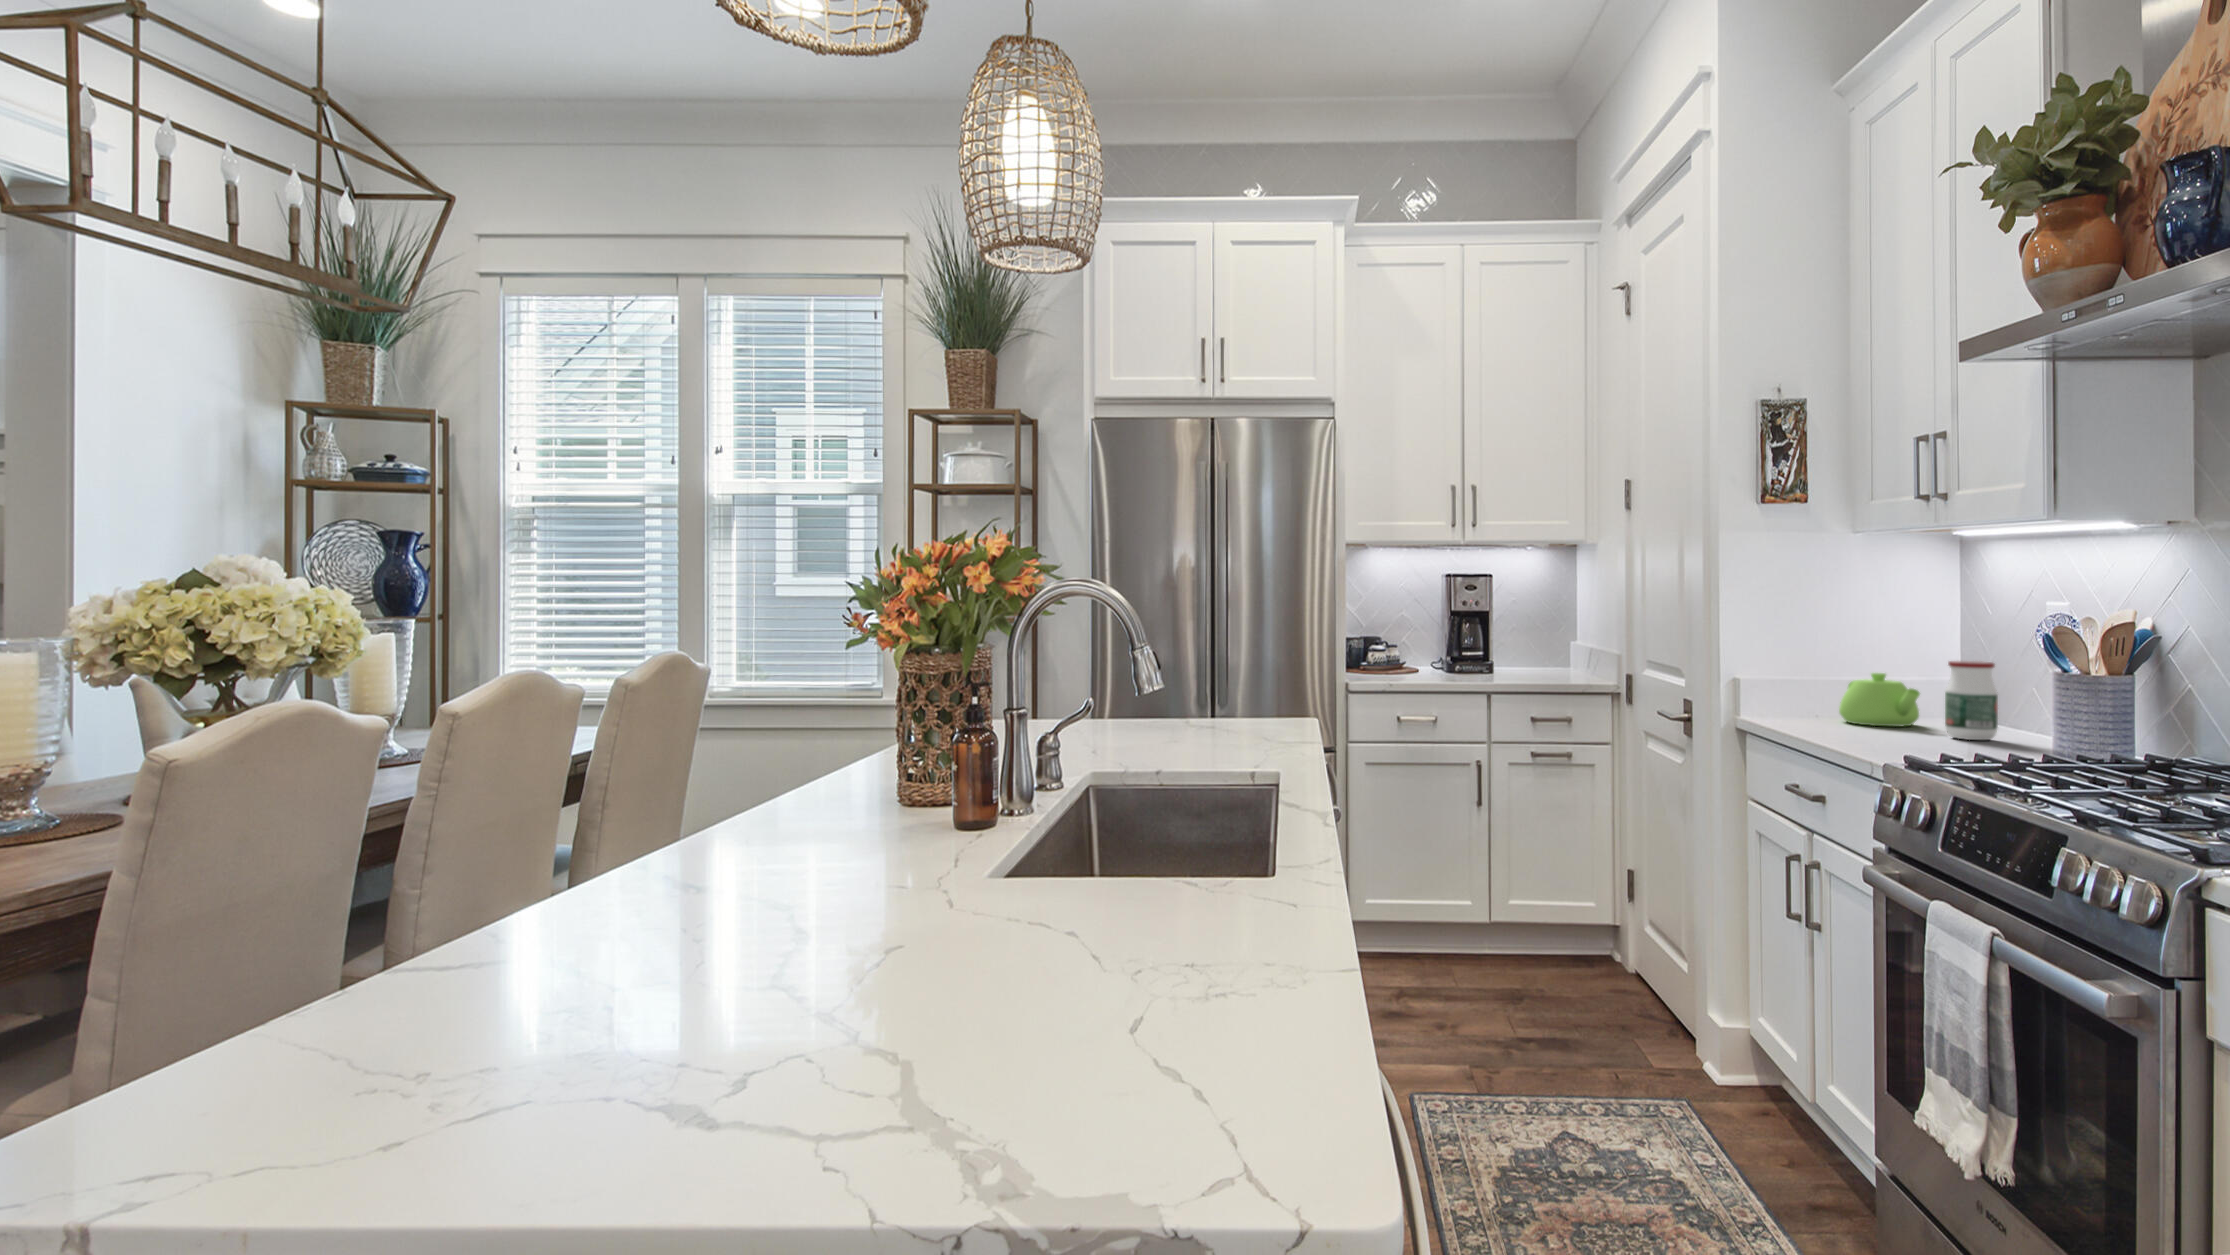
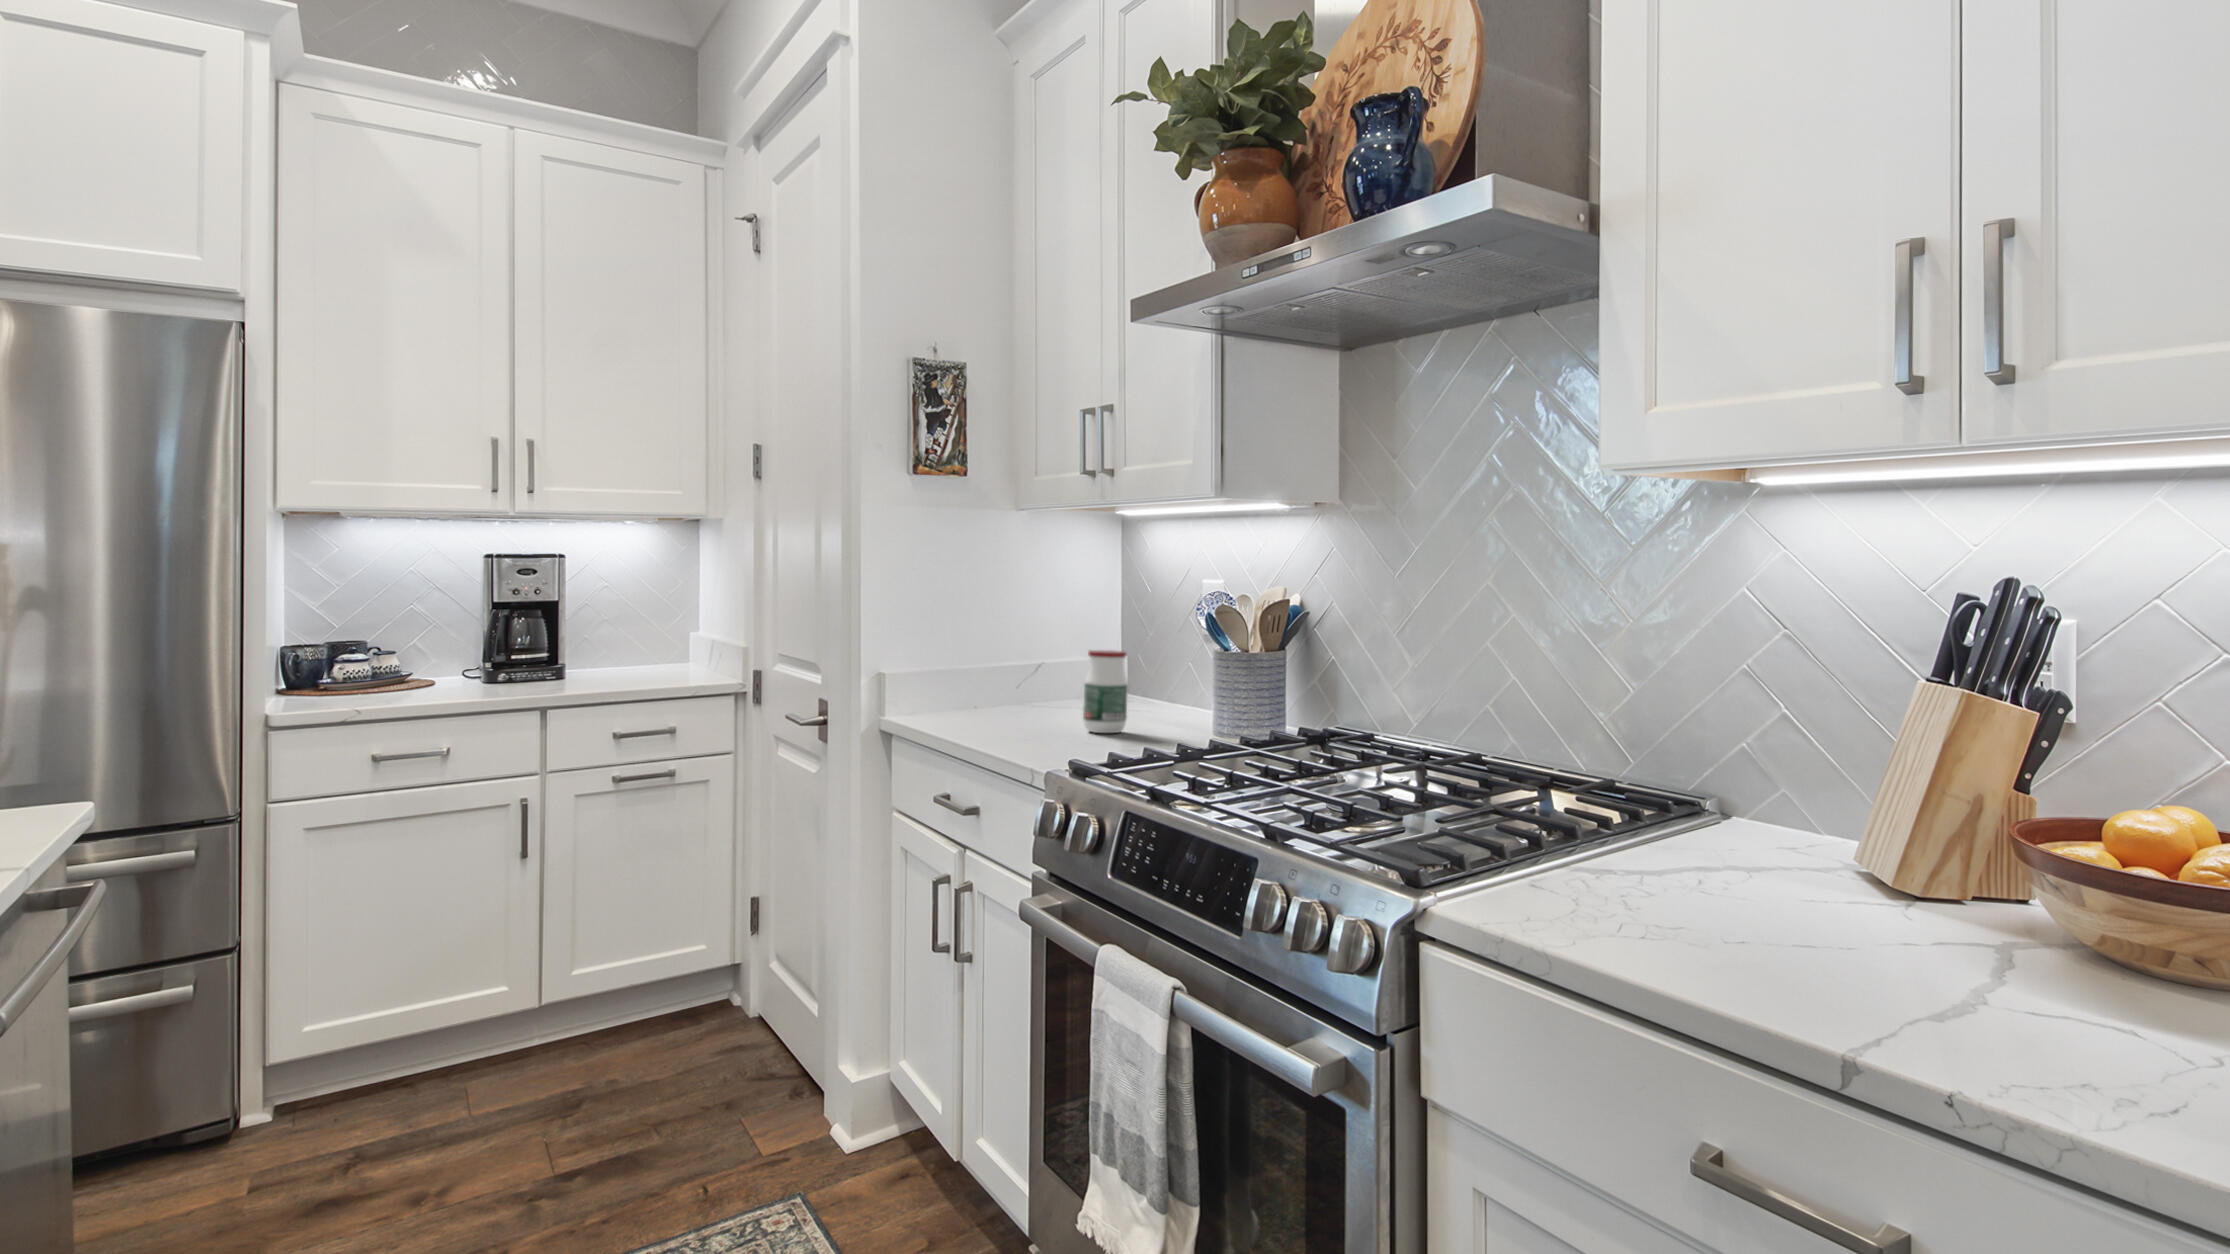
teapot: present [1839,673,1920,727] -> none [984,664,1060,722]

